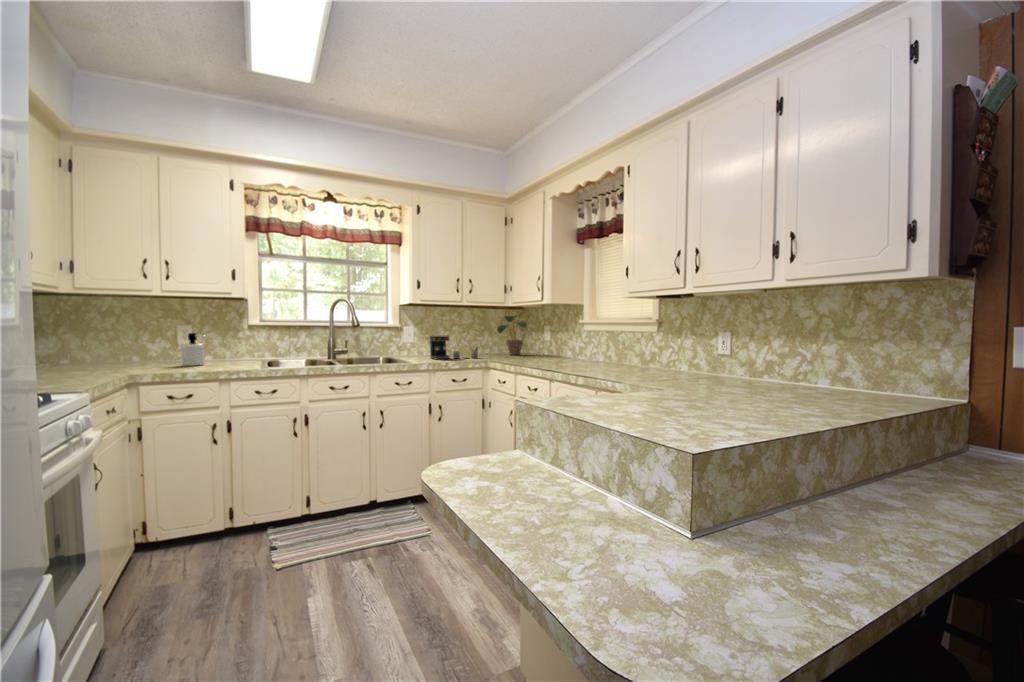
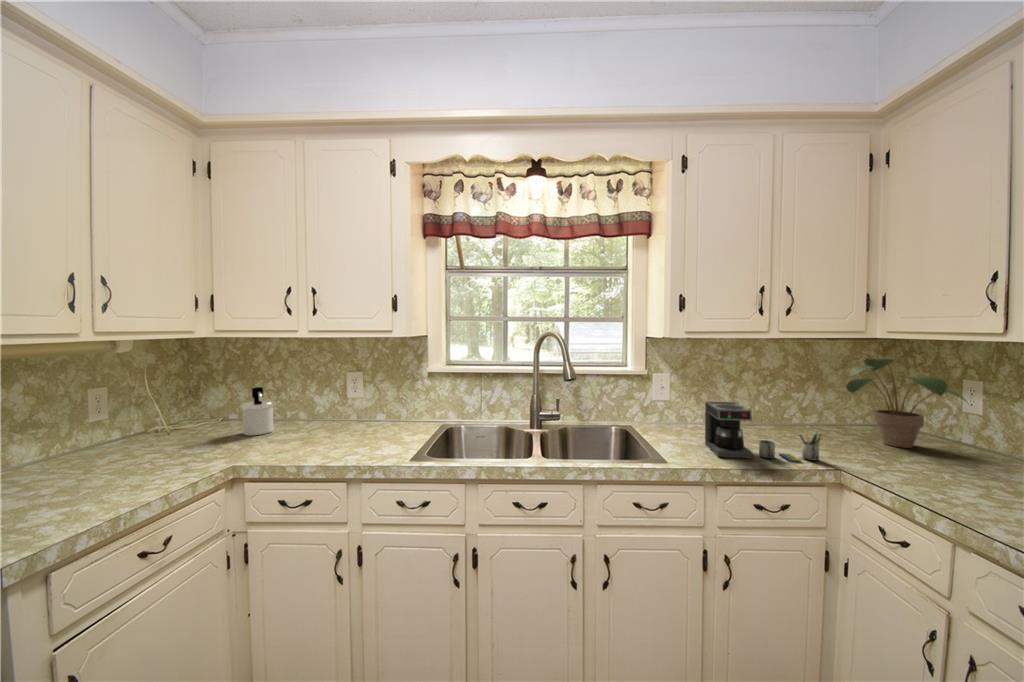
soap dispenser: present [181,333,207,366] -> present [241,387,274,435]

